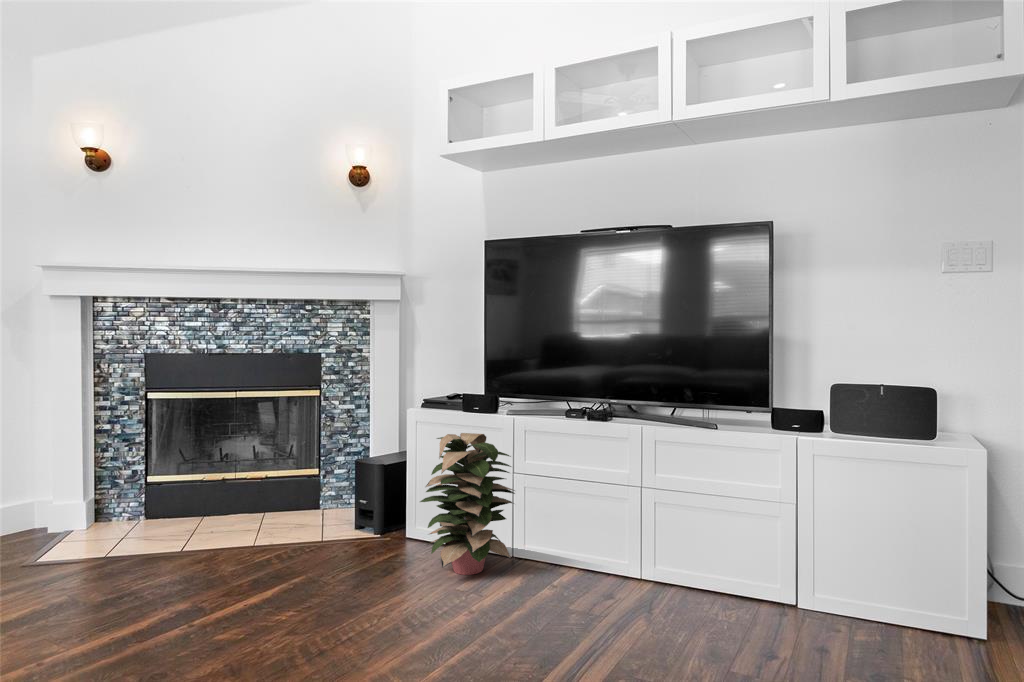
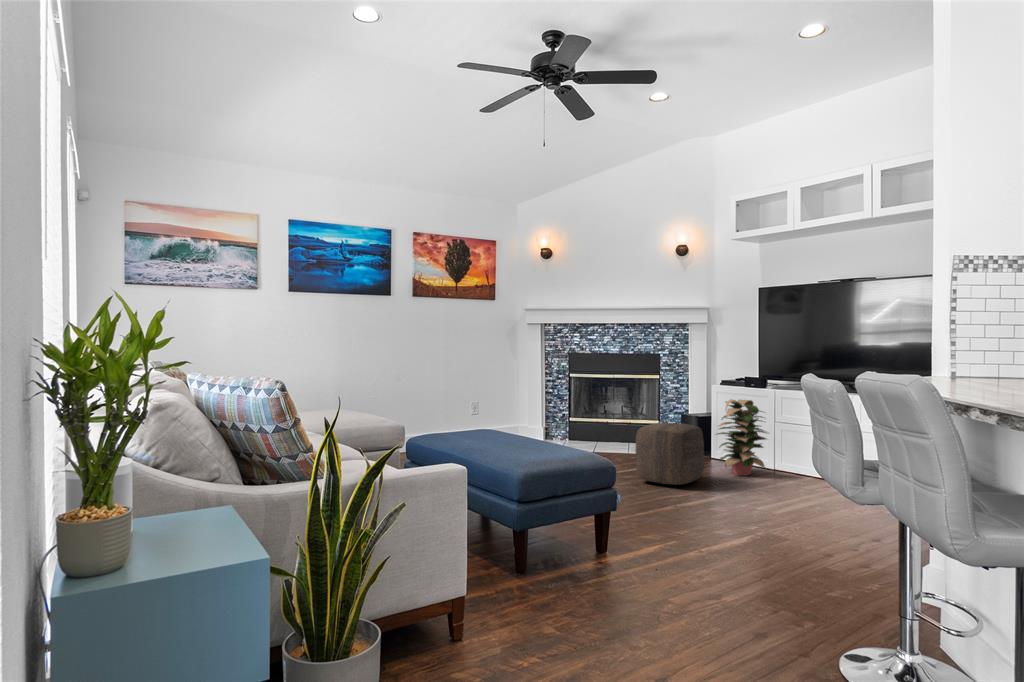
ottoman: none [255,496,405,644] -> present [635,423,704,485]

